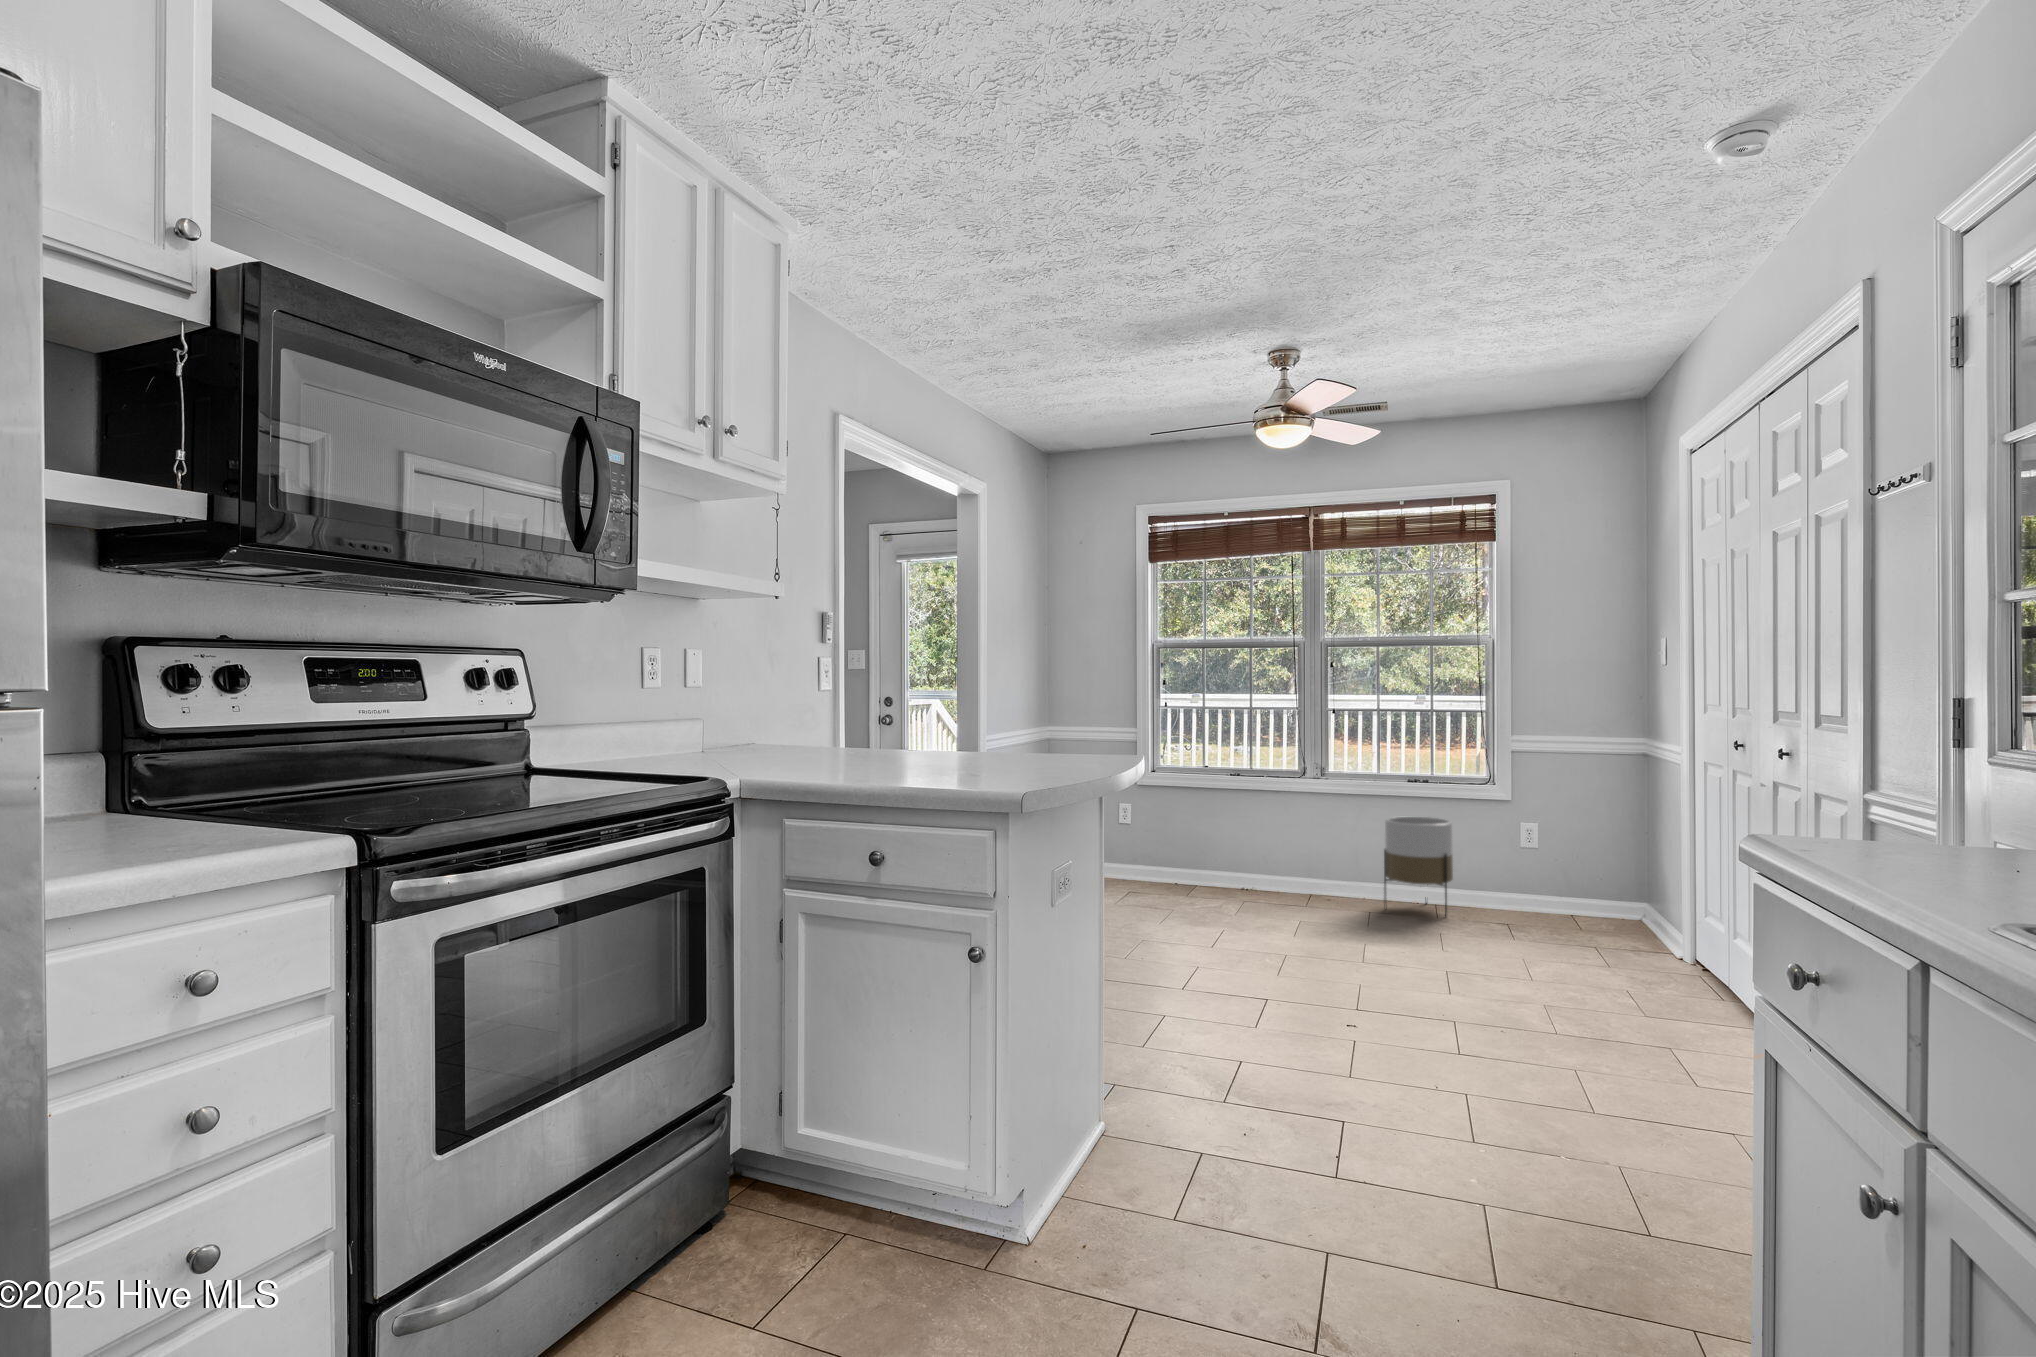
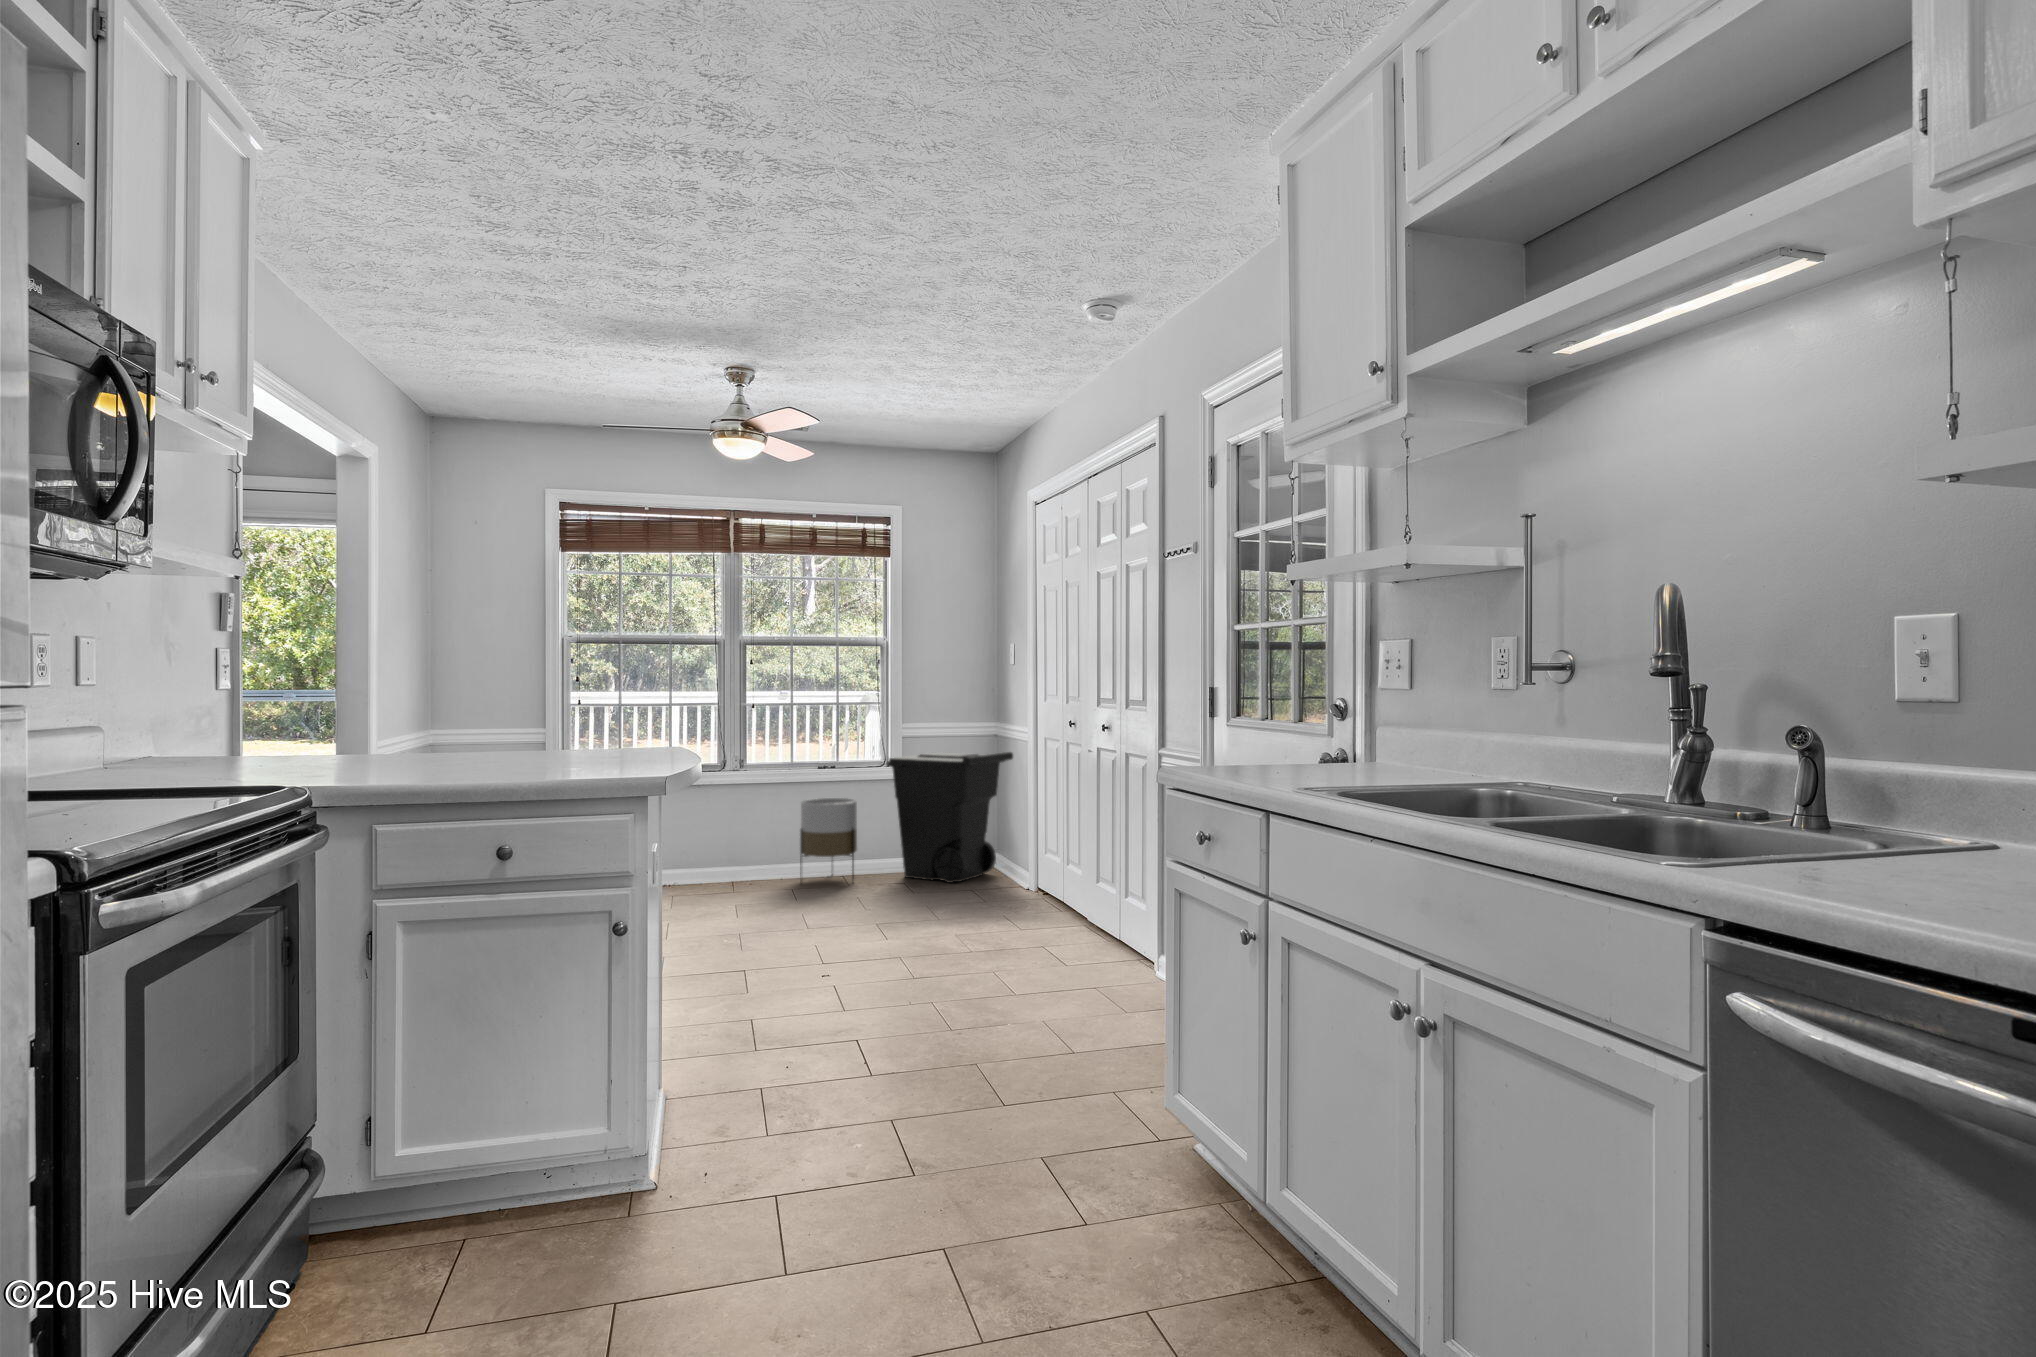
trash can: none [1489,772,1667,933] -> present [887,752,1013,883]

